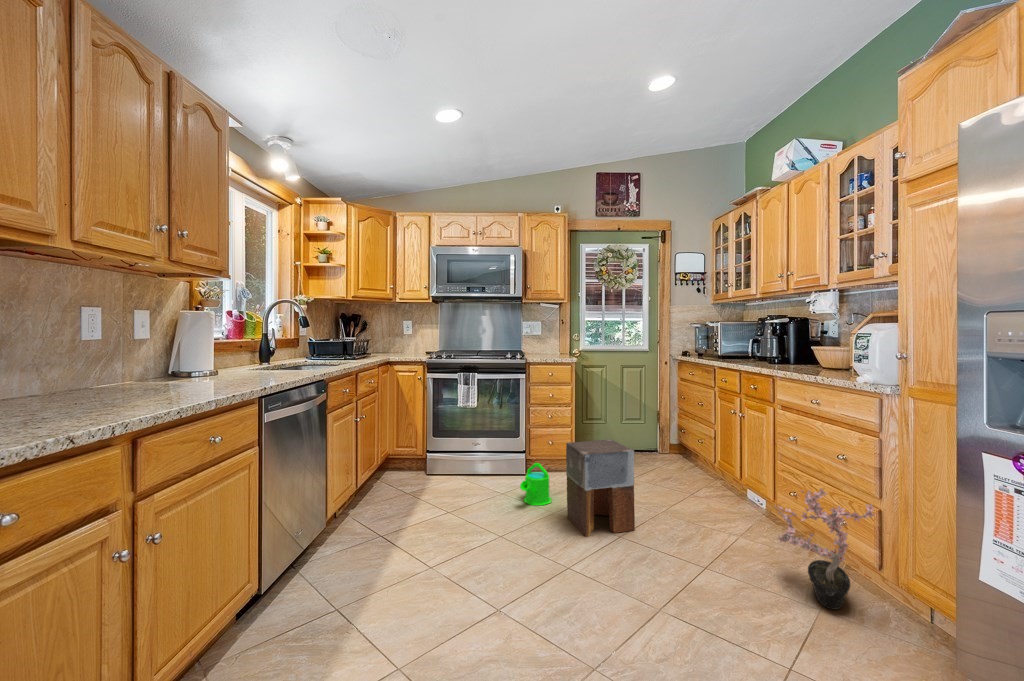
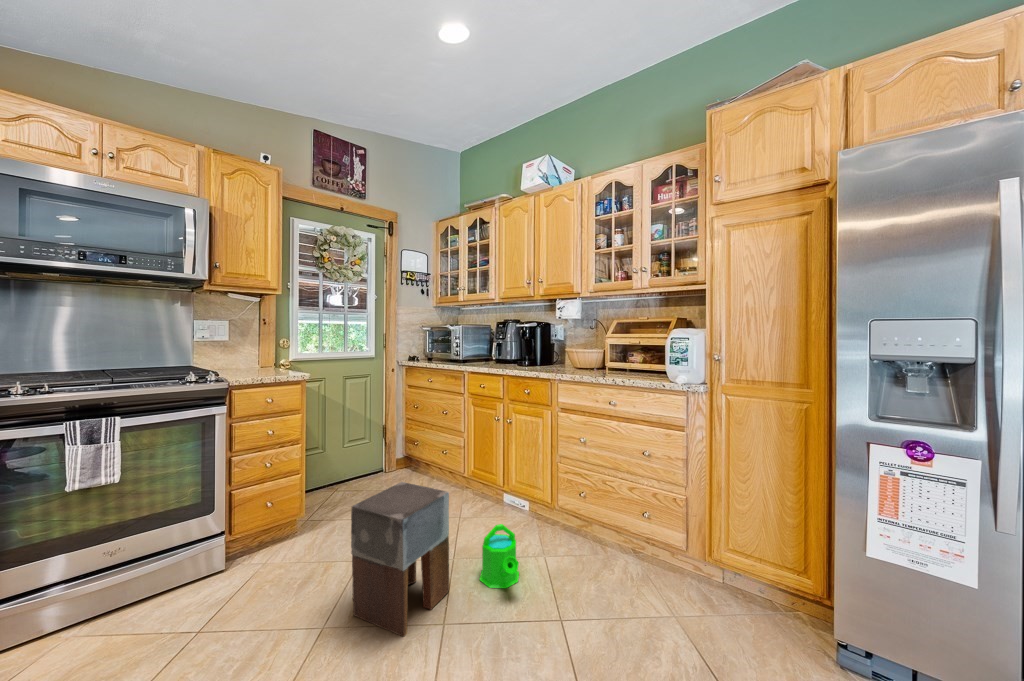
watering can: present [520,463,552,505] -> present [480,524,519,588]
potted plant: present [775,489,875,610] -> none [582,478,680,594]

